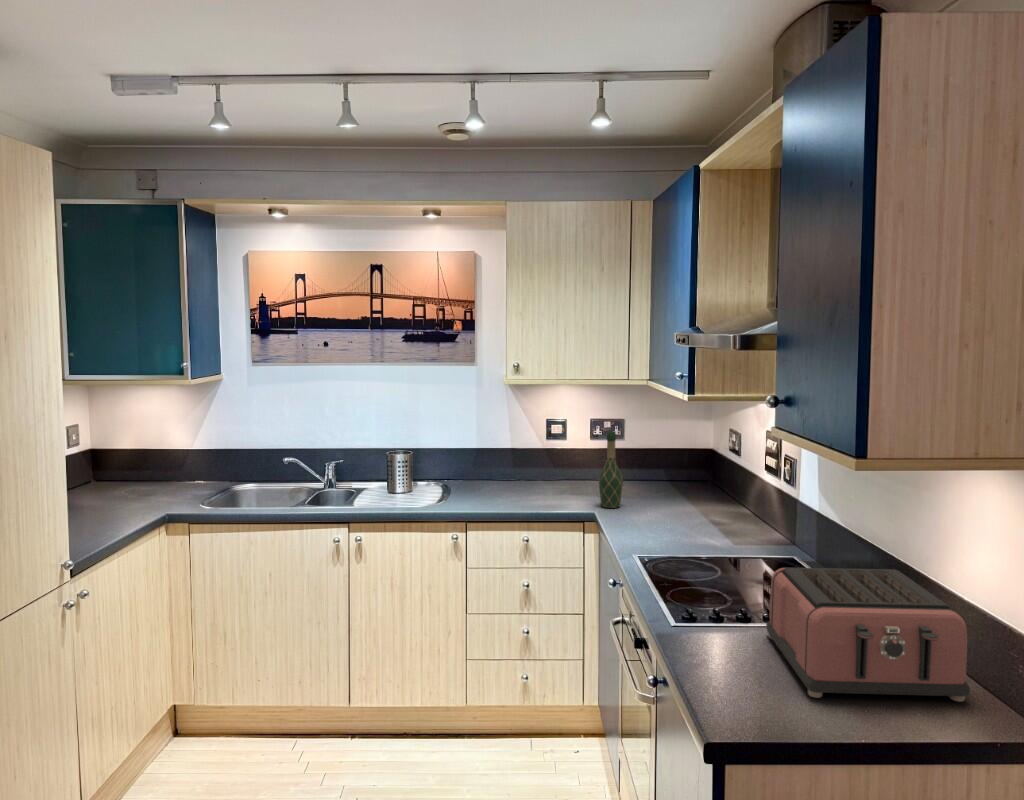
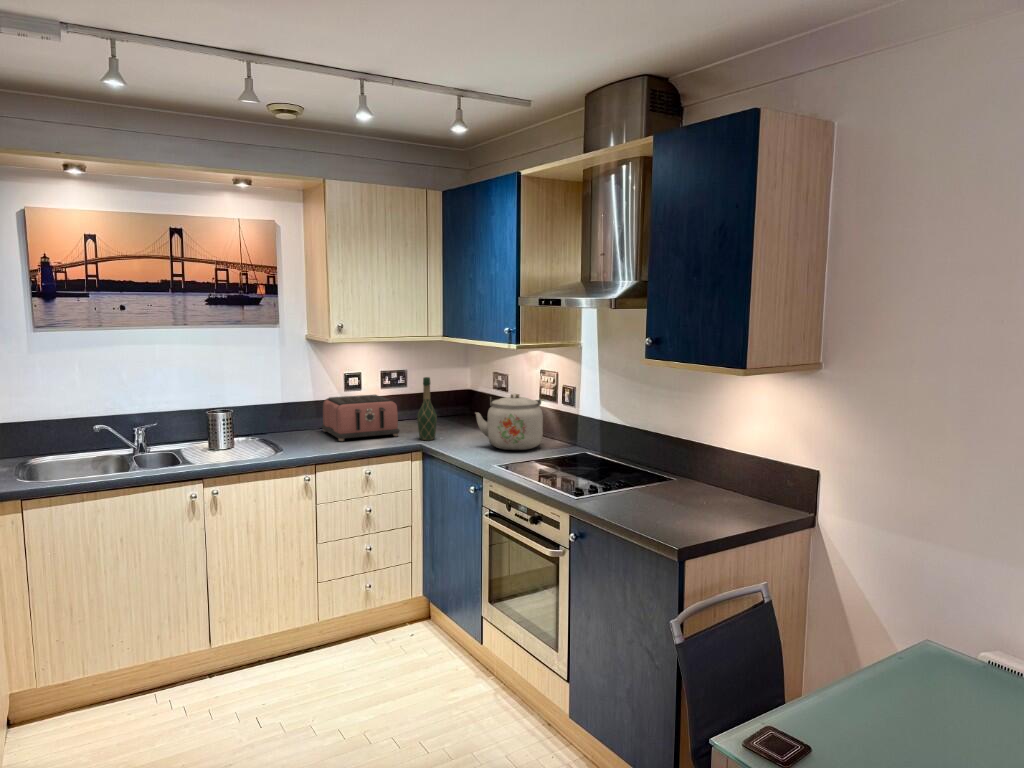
kettle: none [651,461,747,537] -> present [475,394,543,450]
toaster: present [766,568,970,702] -> present [322,395,399,441]

